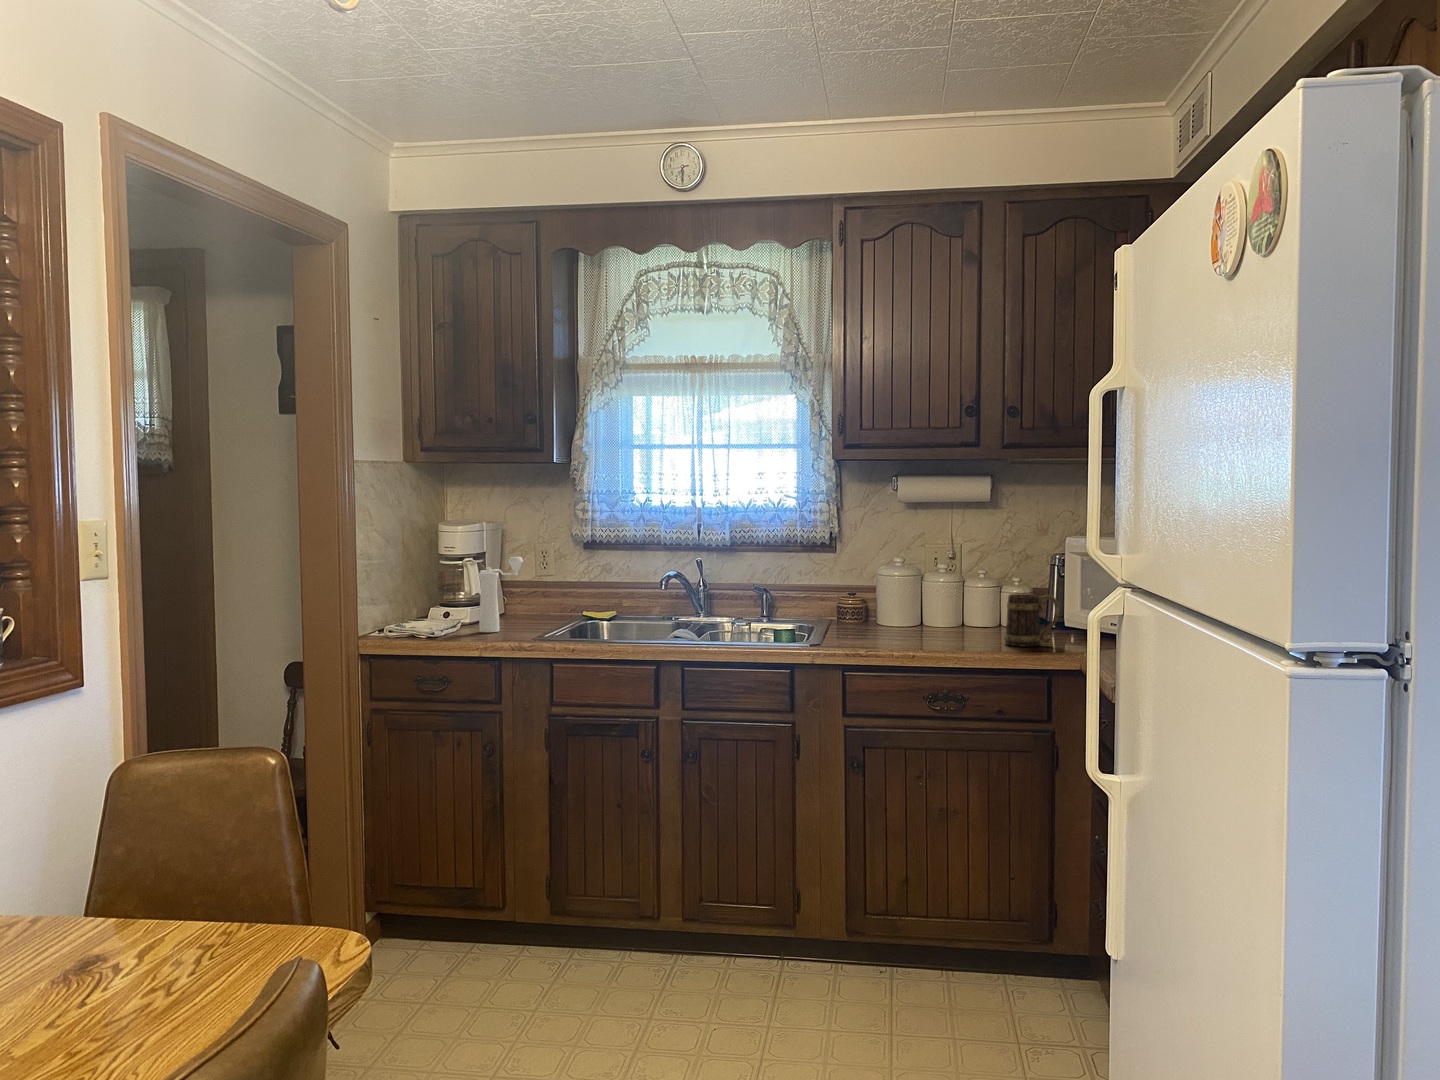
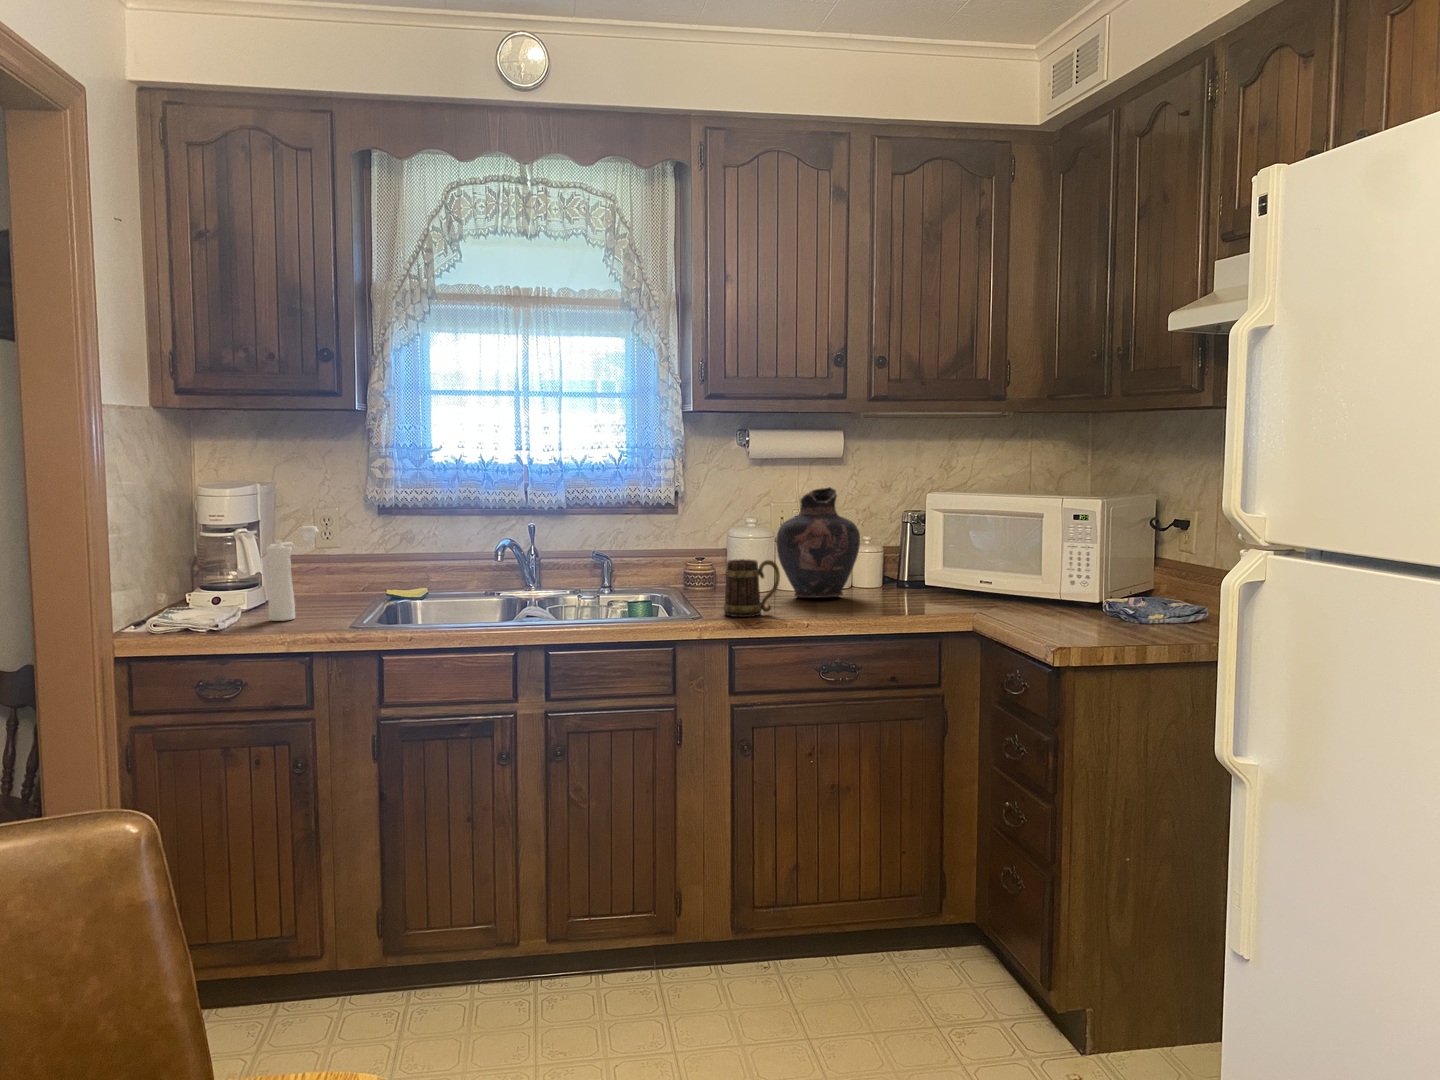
vase: none [911,530,991,633] -> present [776,487,860,597]
mug: present [1005,594,1059,646] -> present [723,559,780,617]

